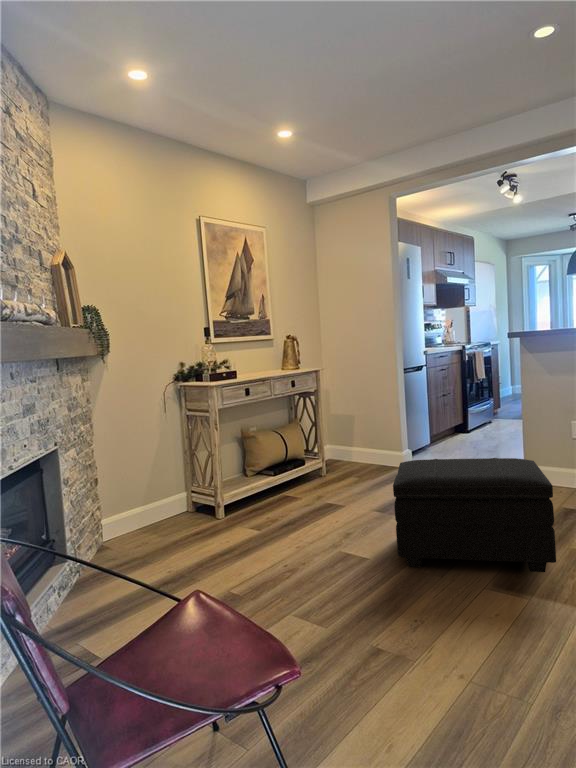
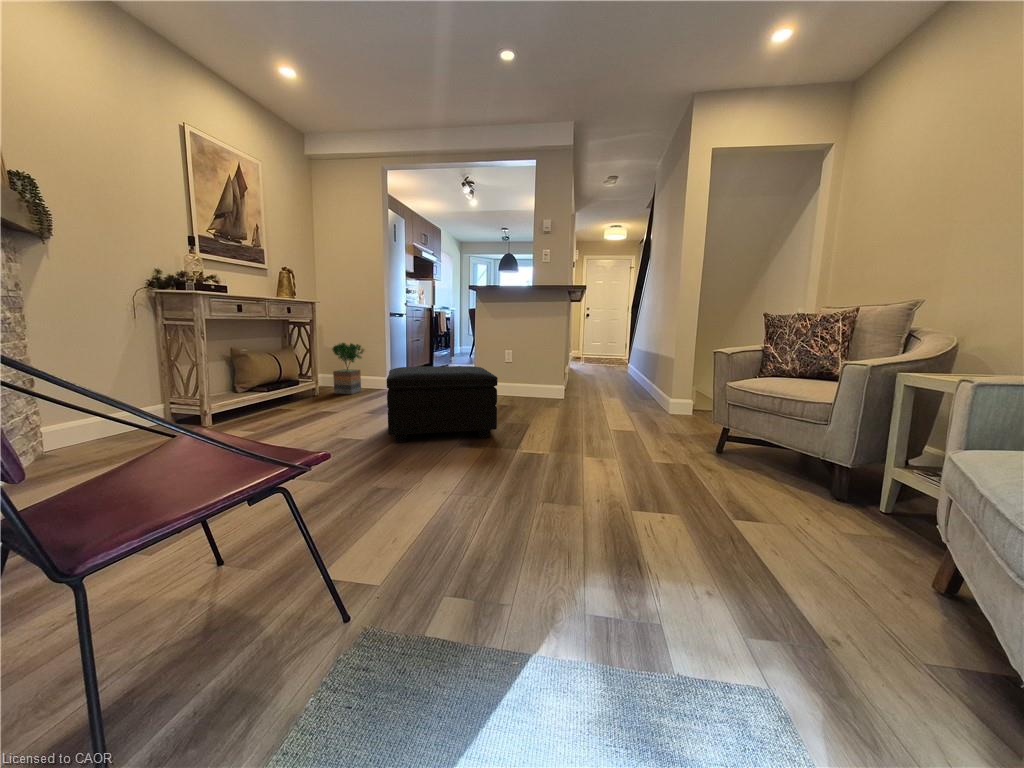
potted tree: none [338,411,378,475] -> present [332,343,364,394]

